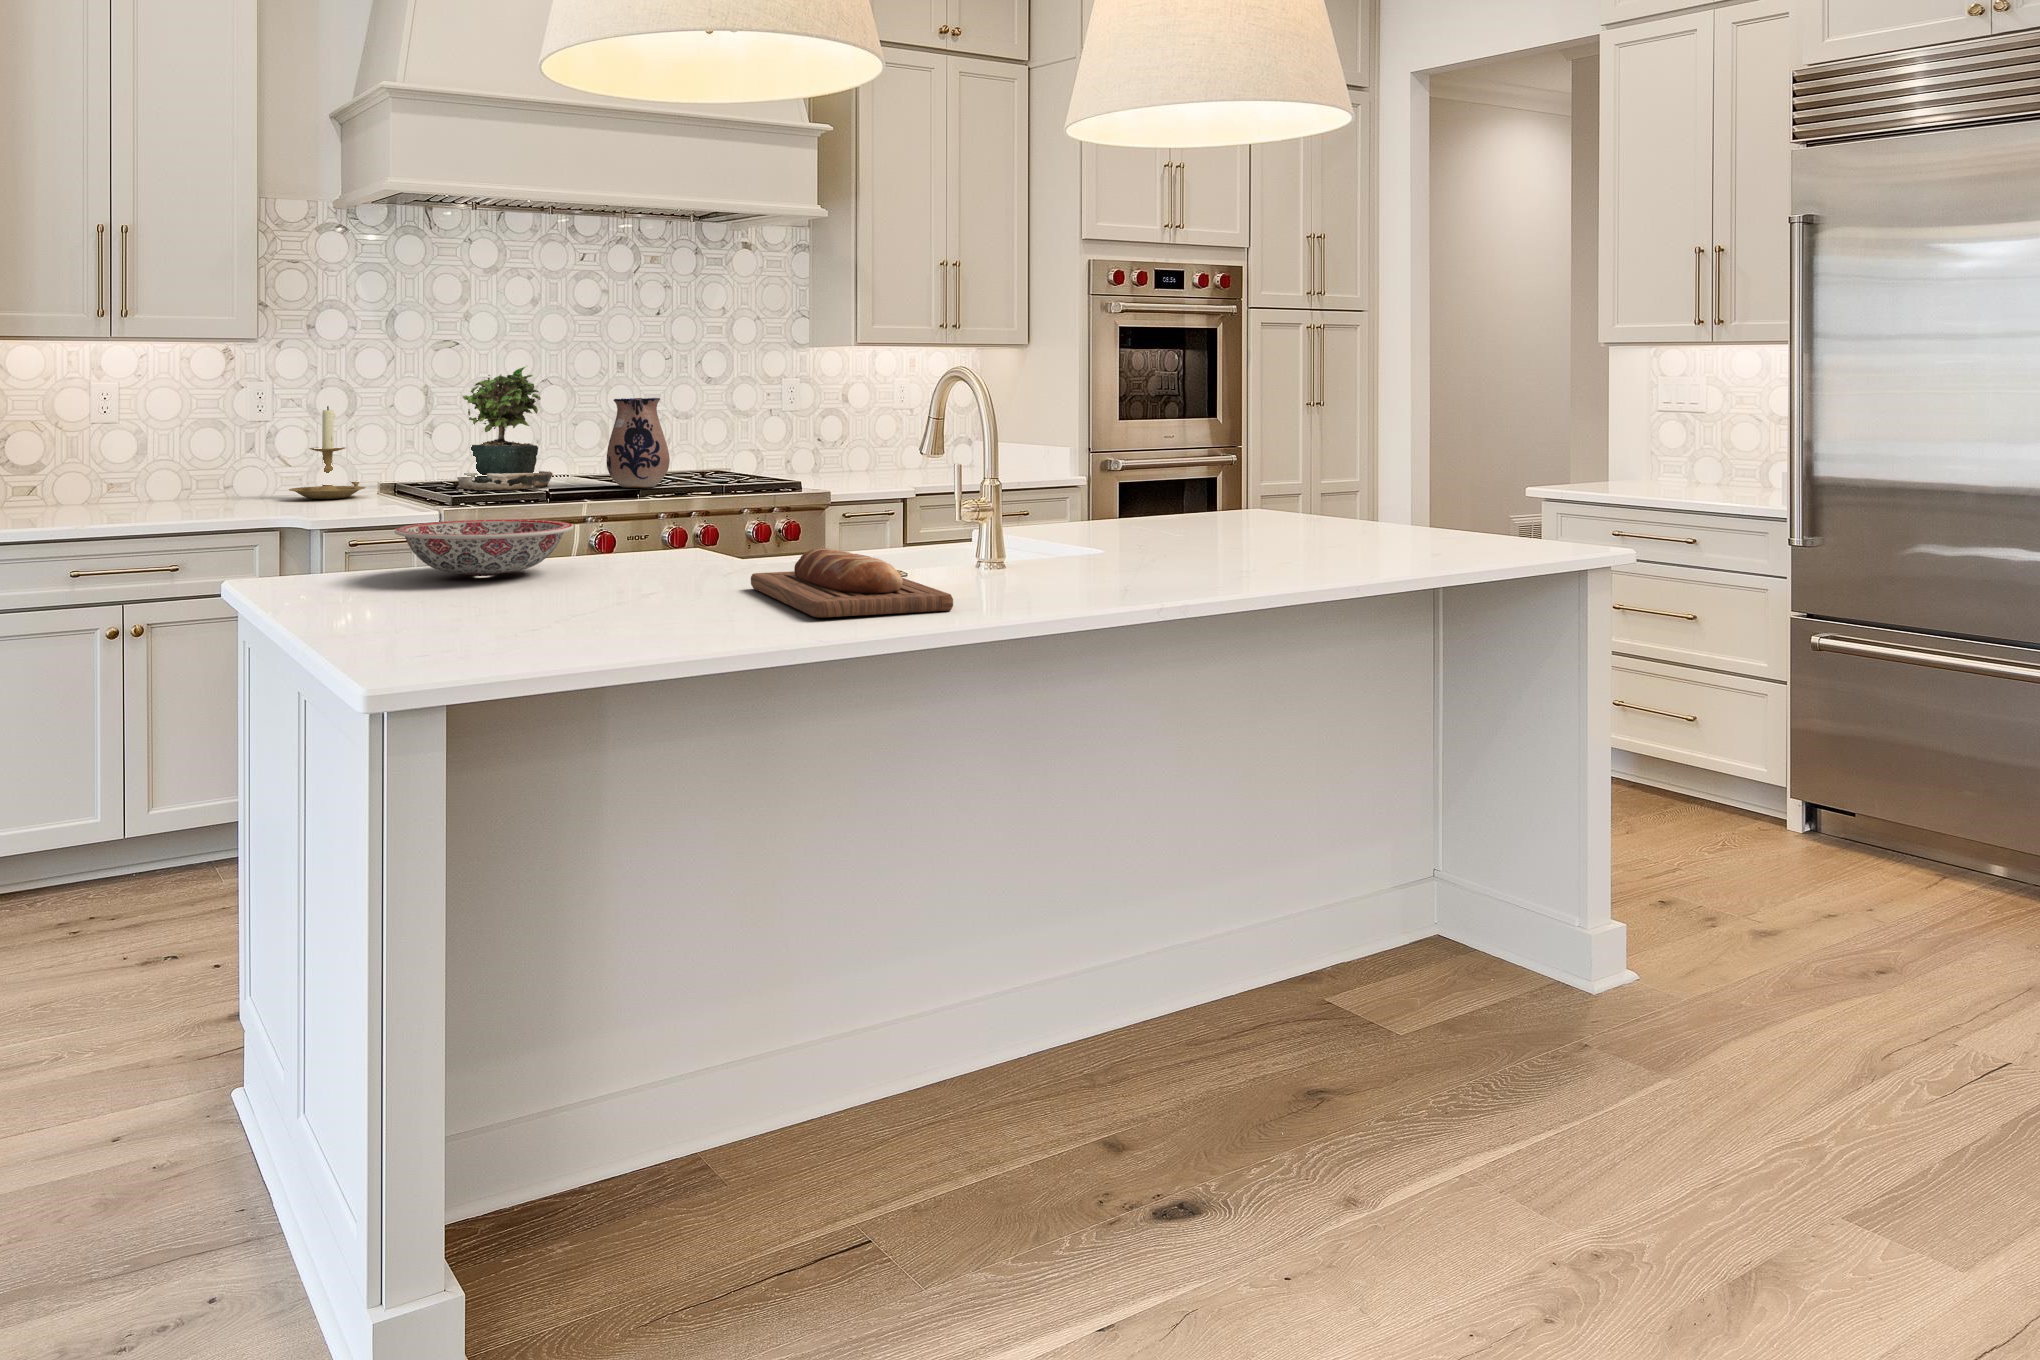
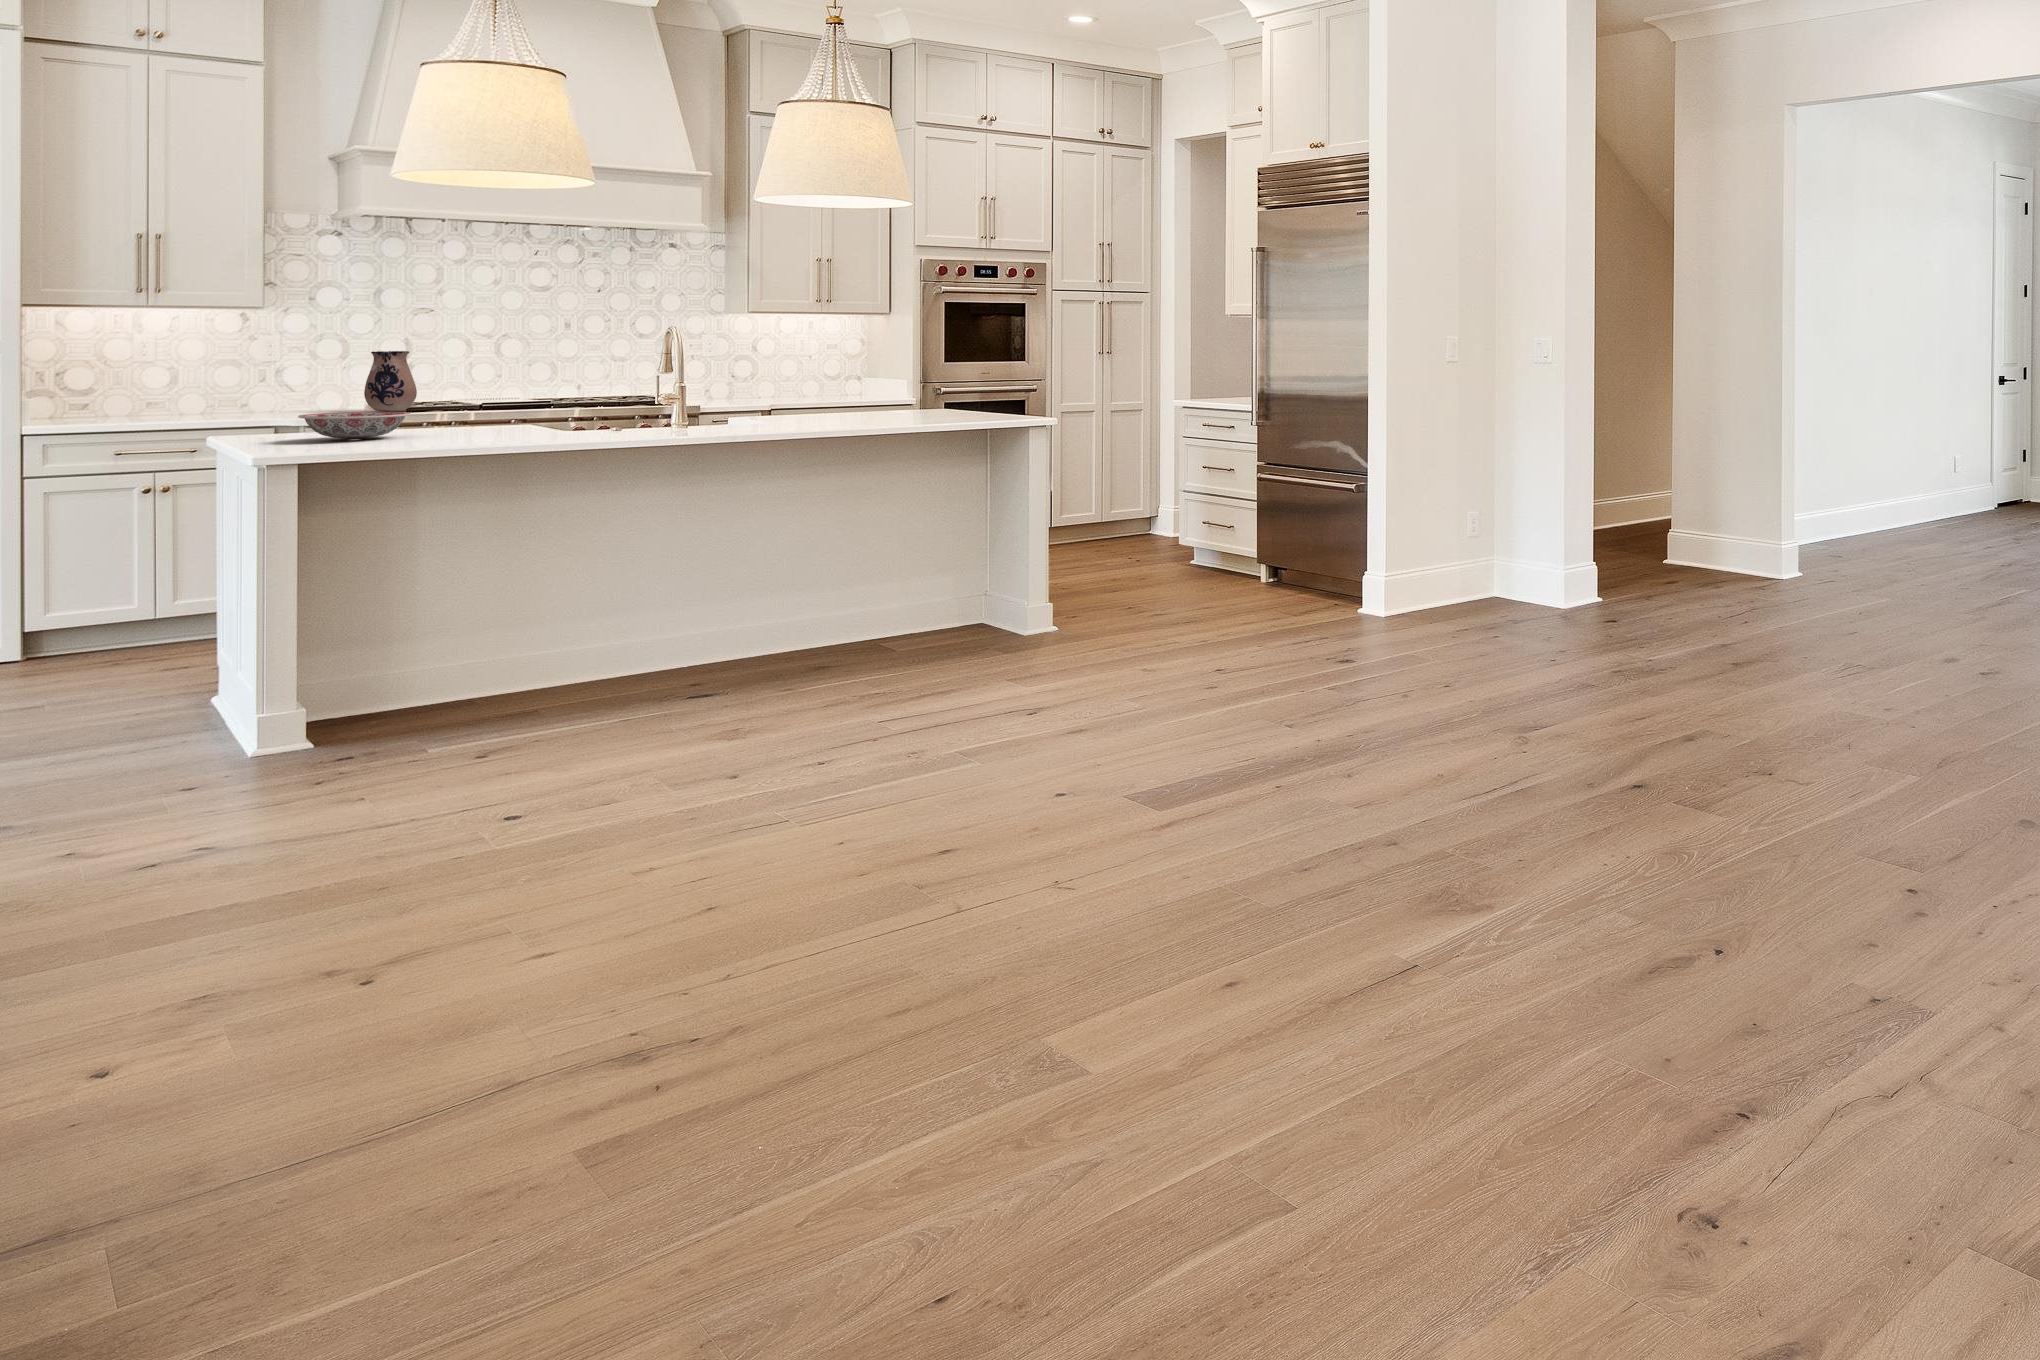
potted plant: present [457,366,553,492] -> none [422,326,504,407]
ceramic pitcher: present [607,398,670,488] -> present [364,351,417,411]
candle holder: present [289,406,366,499] -> none [295,351,355,411]
bread loaf: present [751,548,953,617] -> none [487,421,566,447]

